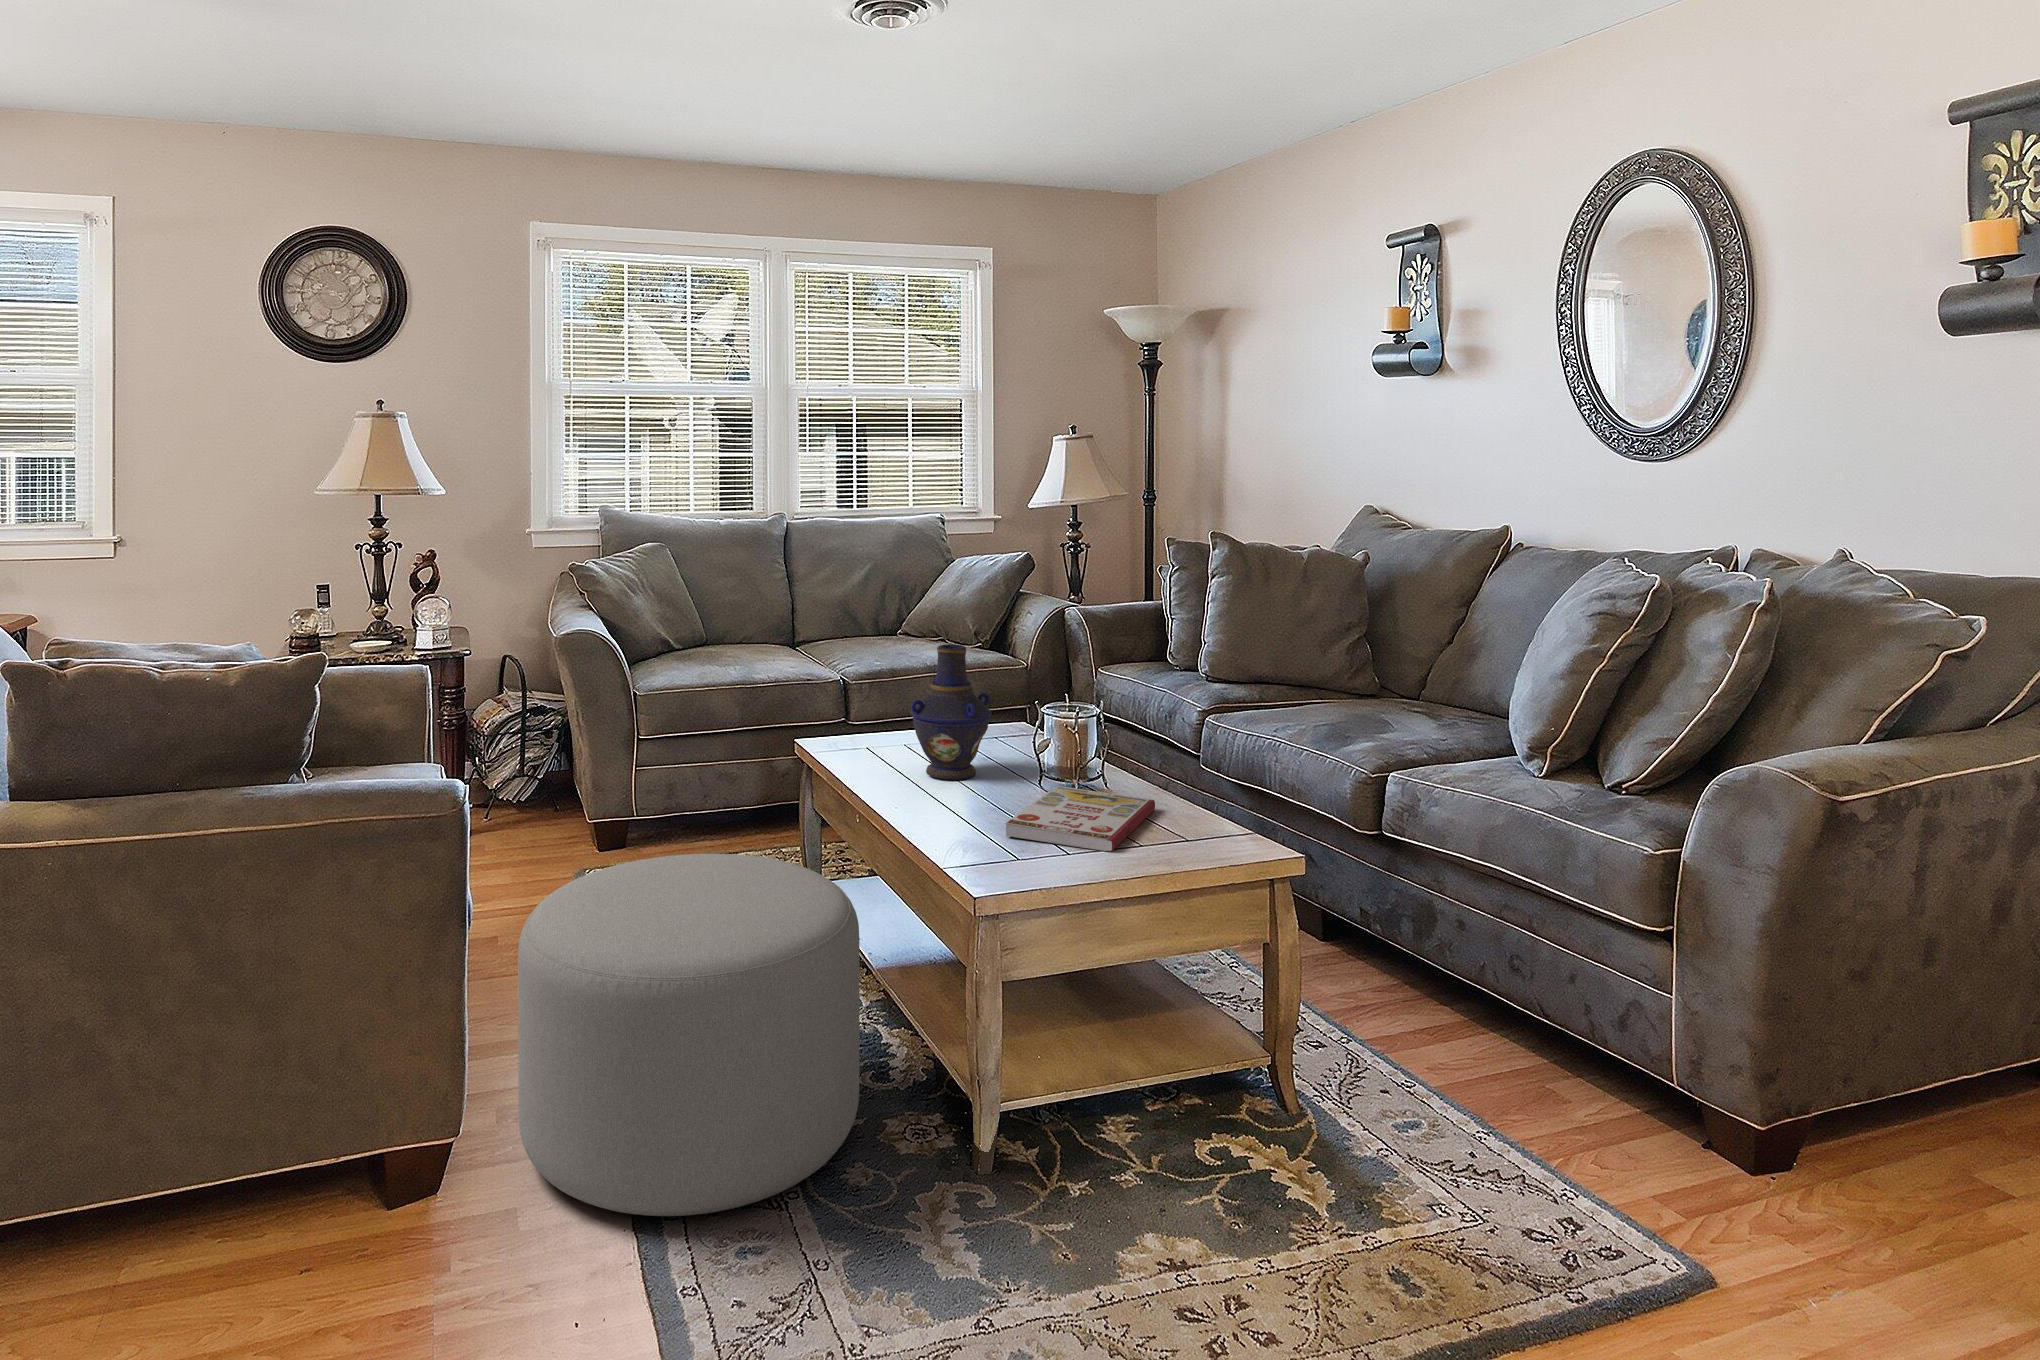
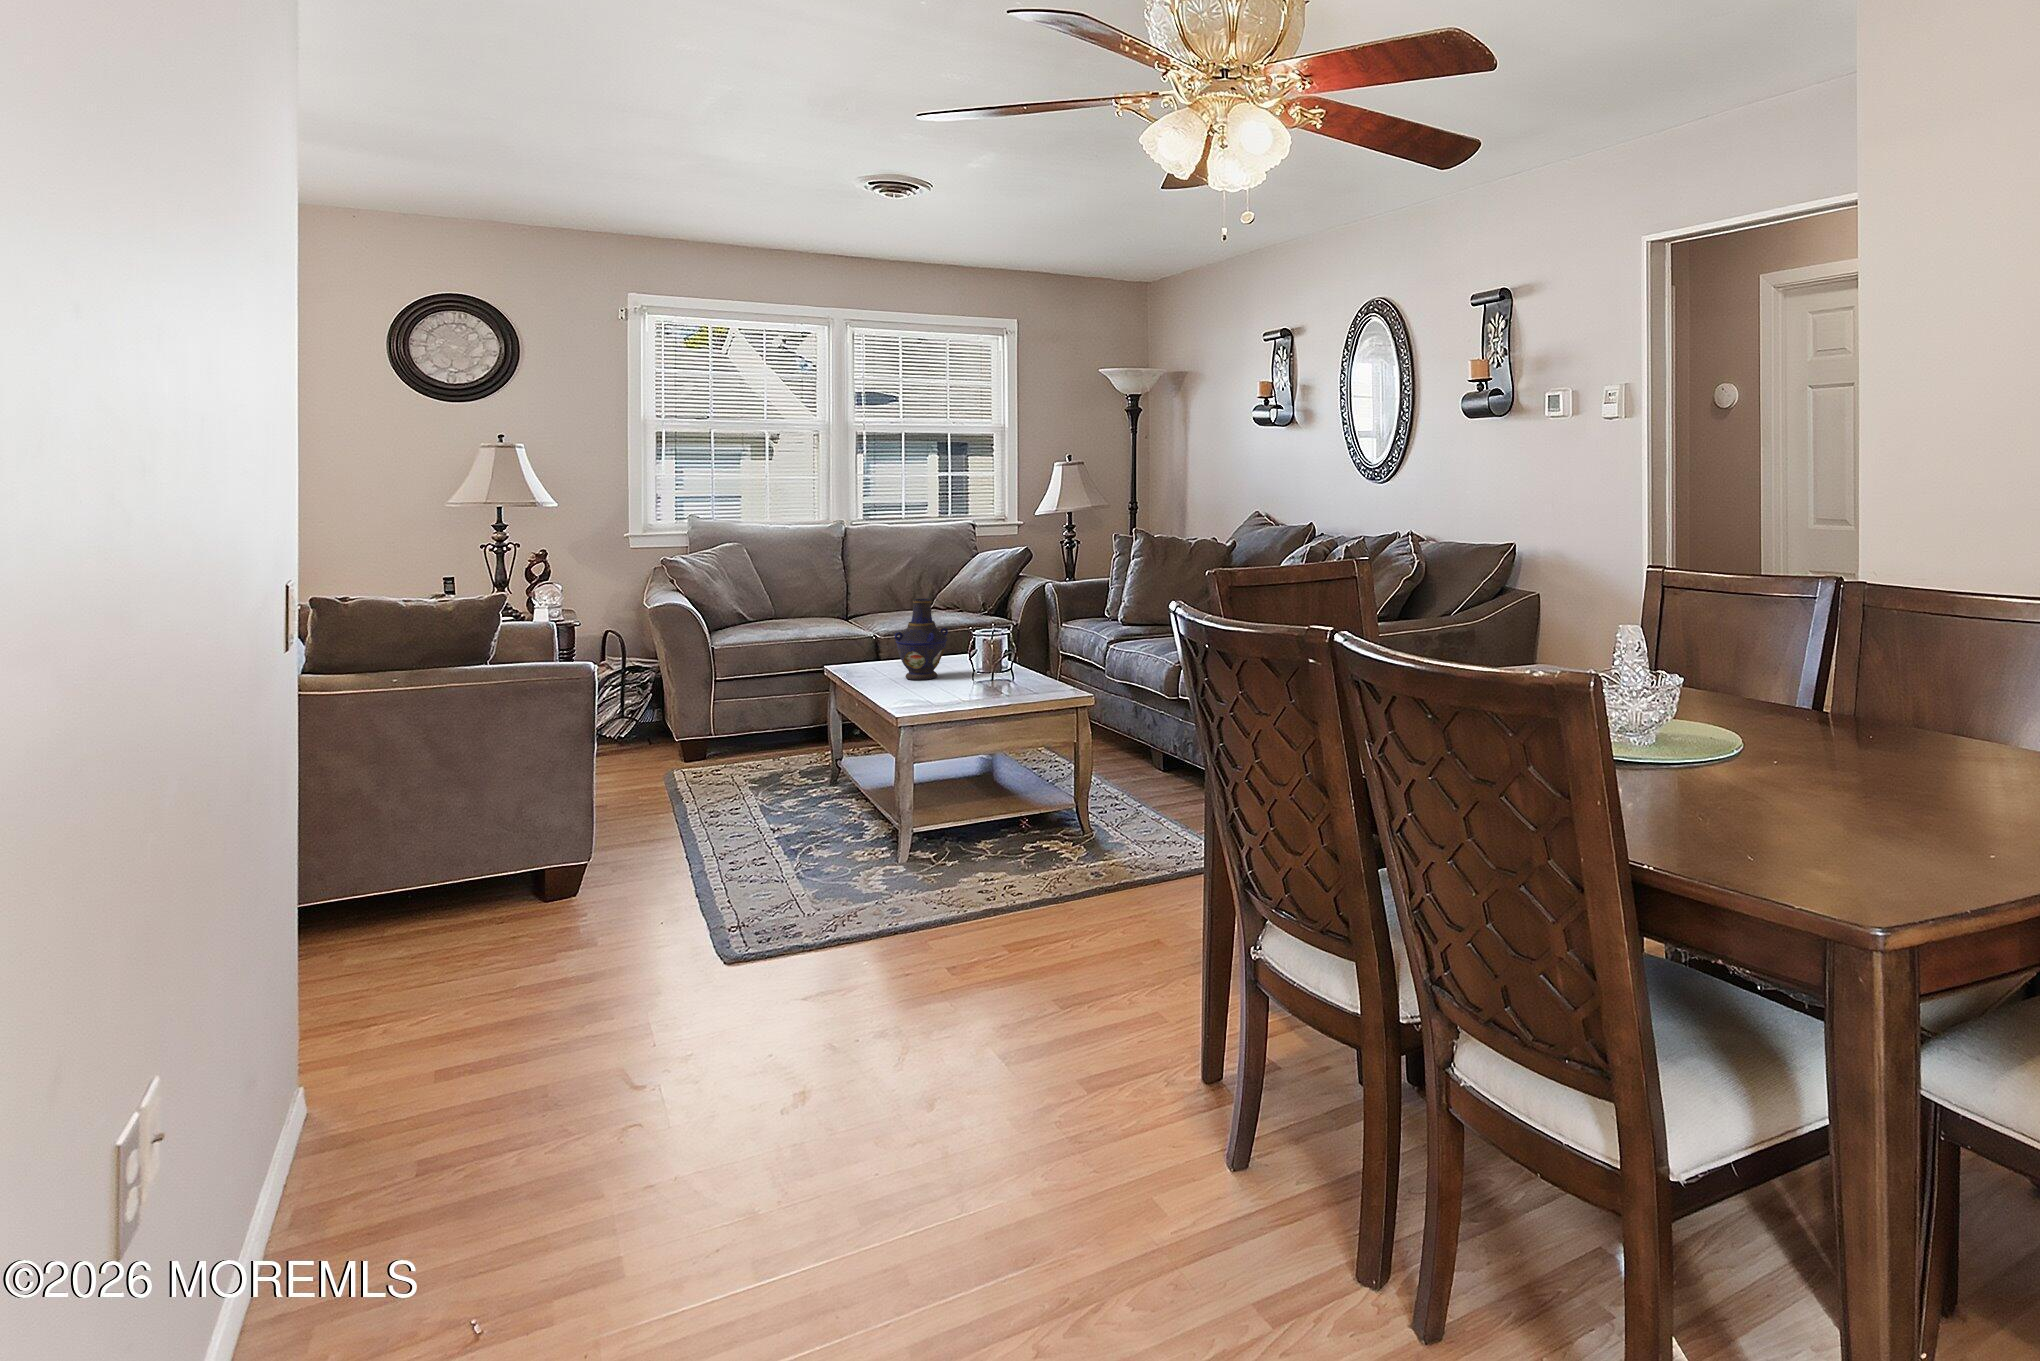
book: present [1005,786,1155,852] -> none [935,677,1032,702]
ottoman: present [518,854,860,1216] -> none [635,720,842,890]

